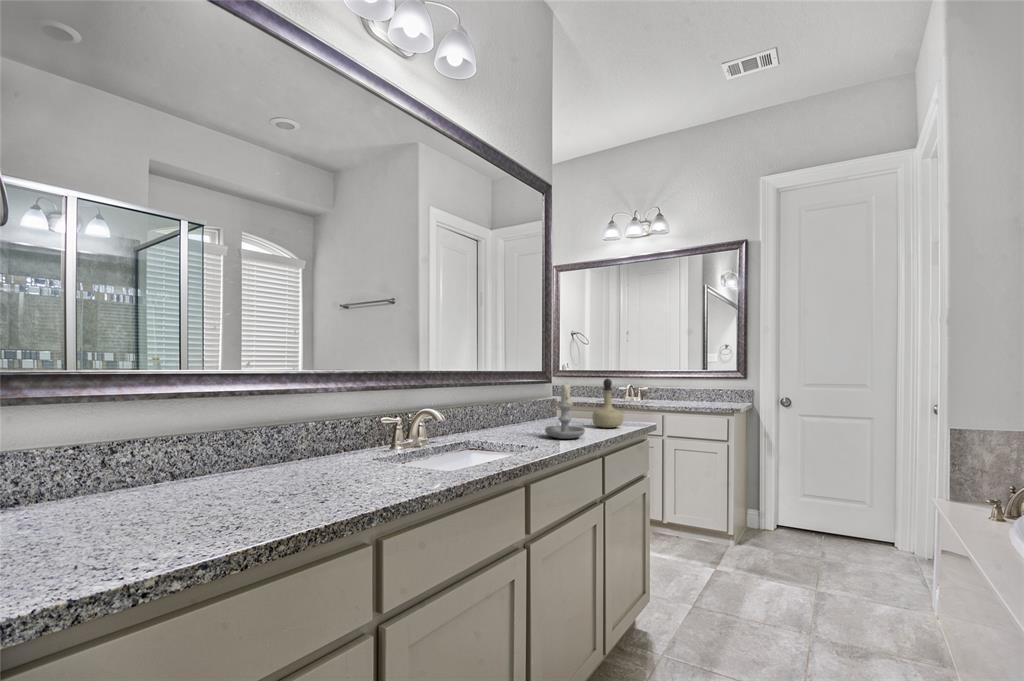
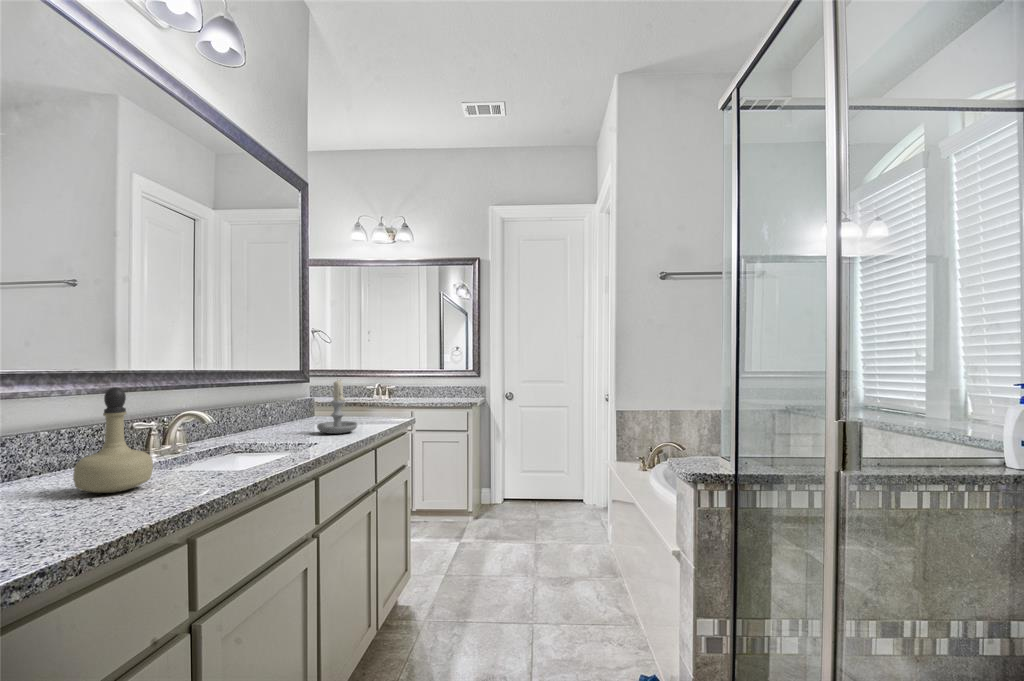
perfume bottle: present [592,379,623,428] -> present [73,387,153,493]

